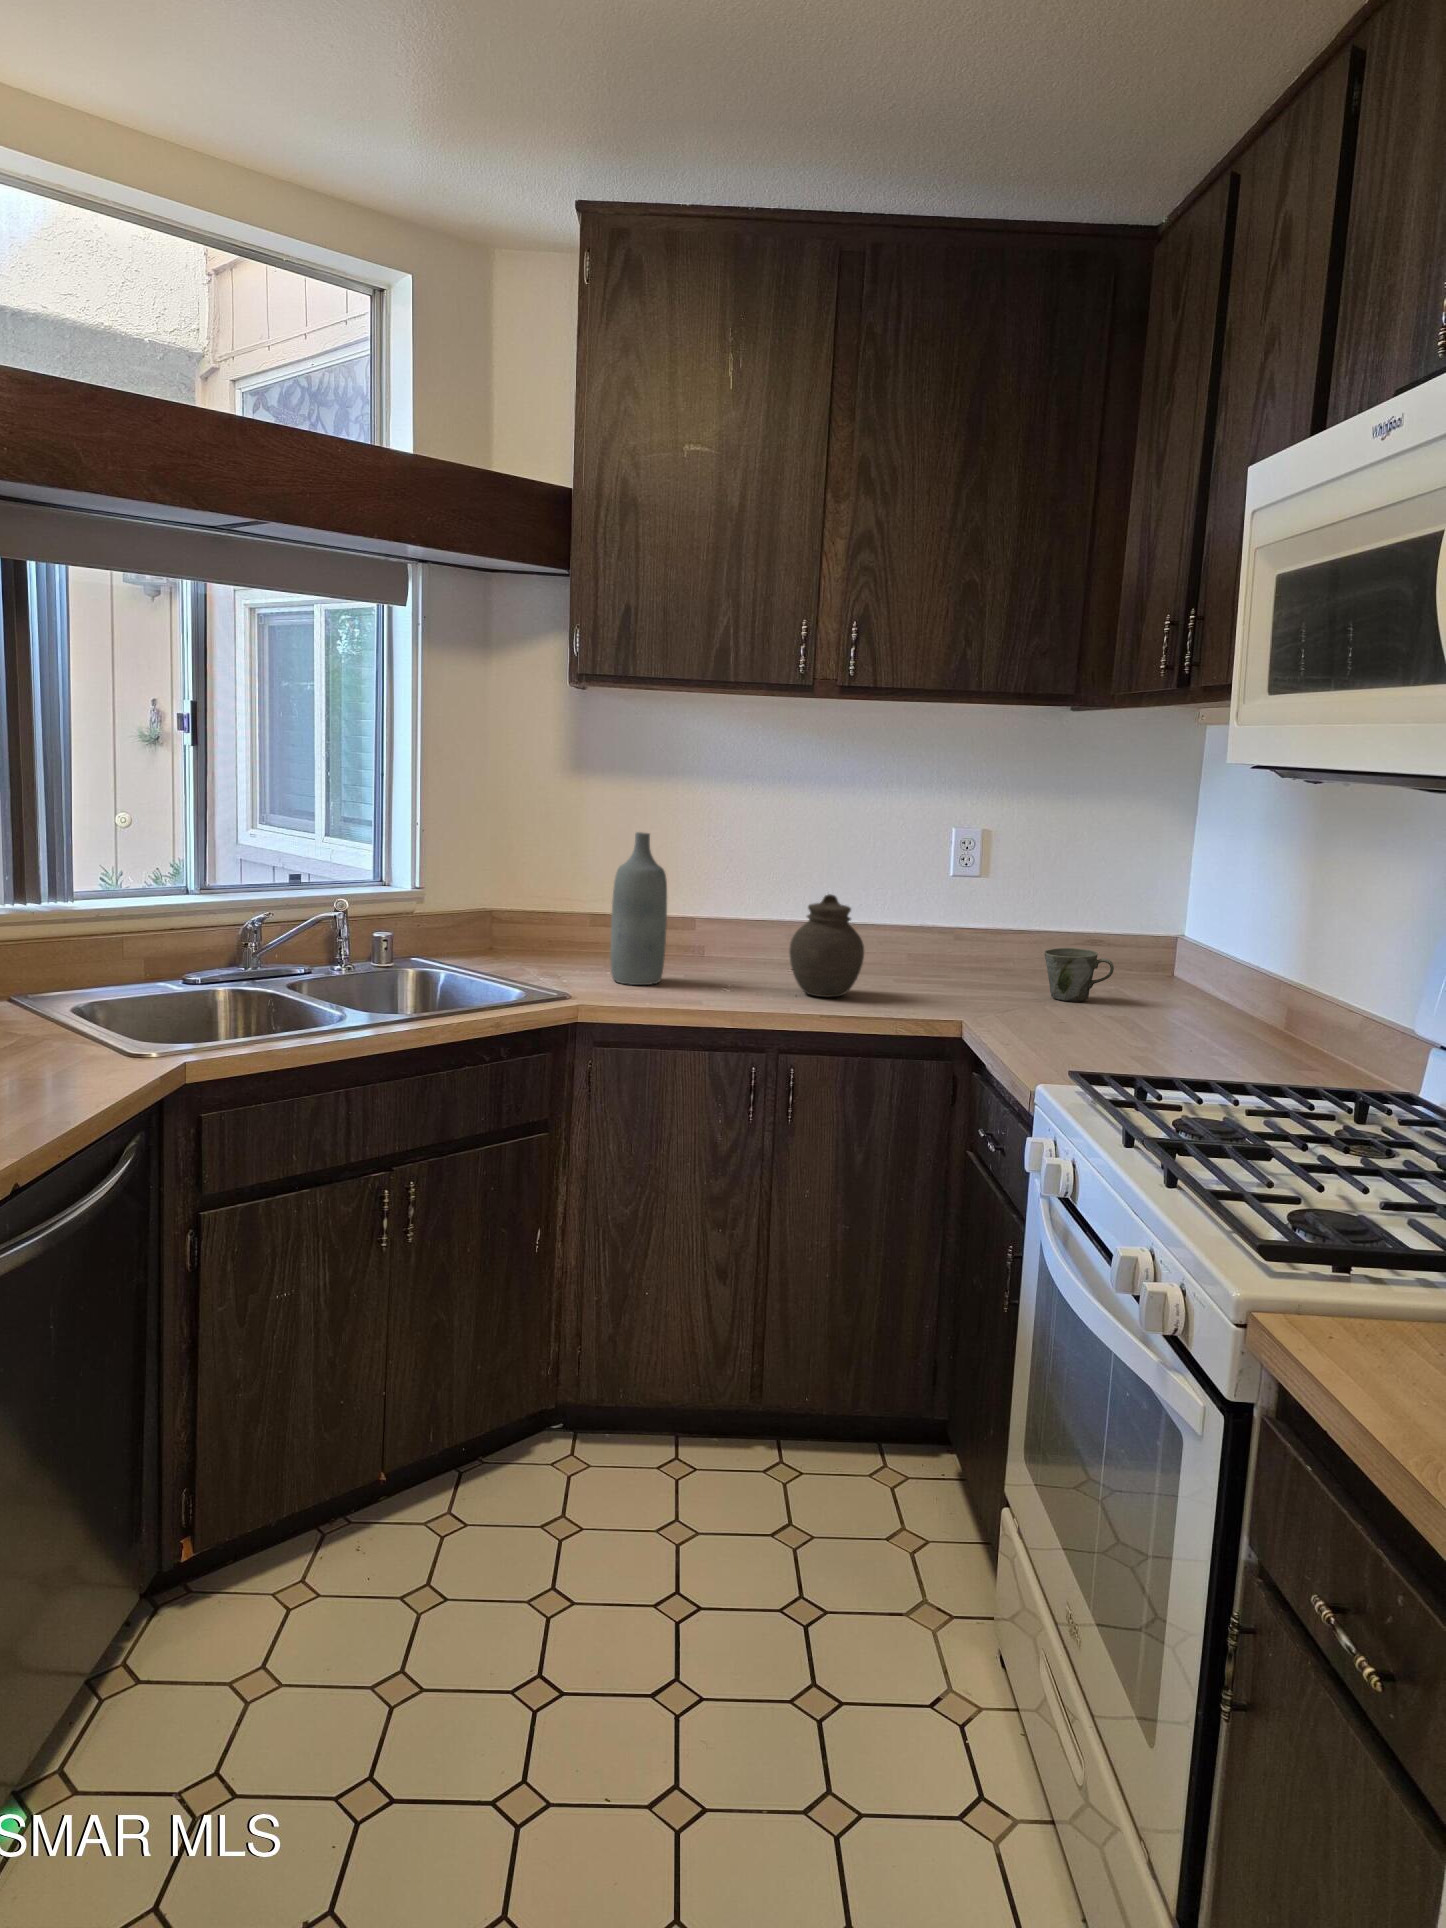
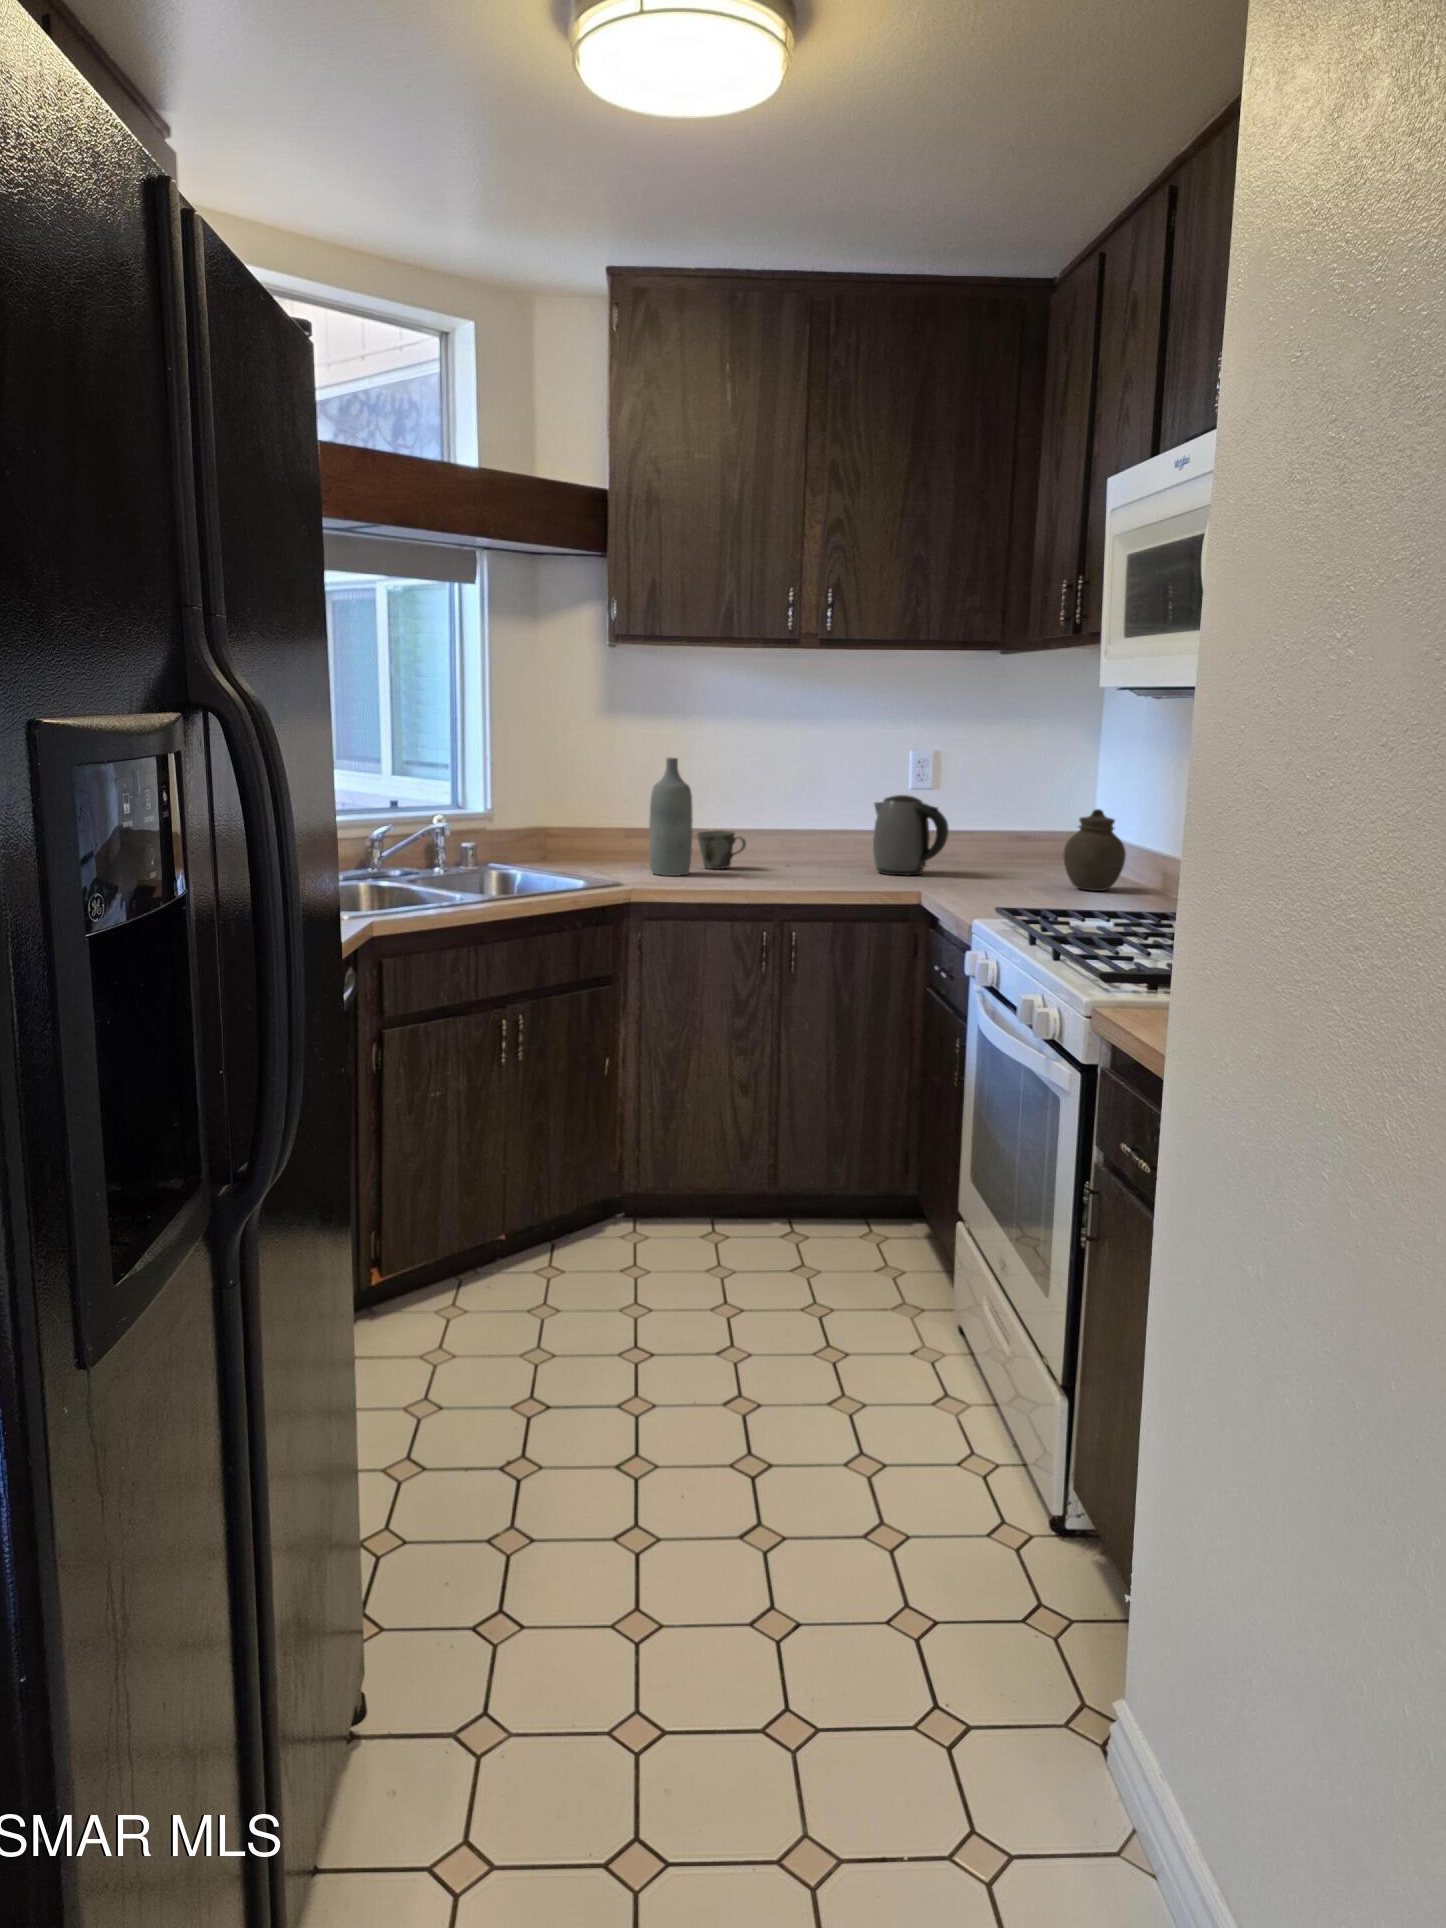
kettle: none [901,887,999,991] -> present [873,795,949,876]
jar: present [789,894,864,997] -> present [1064,809,1126,891]
mug: present [1044,948,1114,1002] -> present [697,830,746,869]

